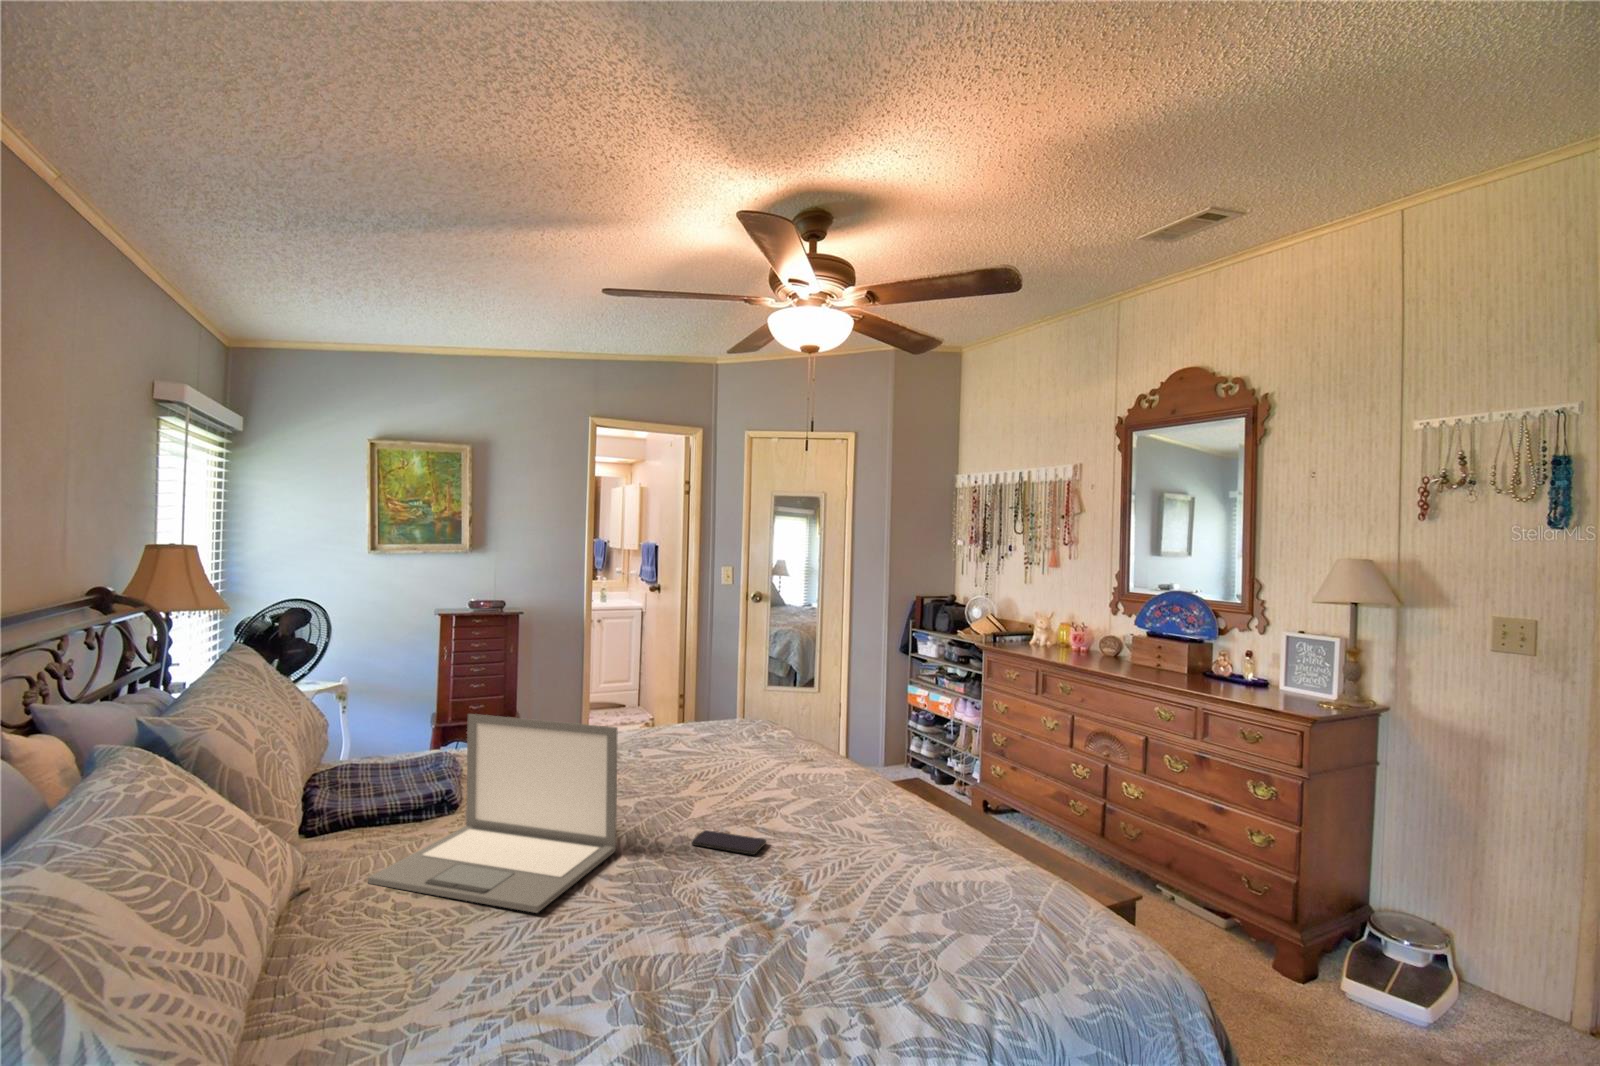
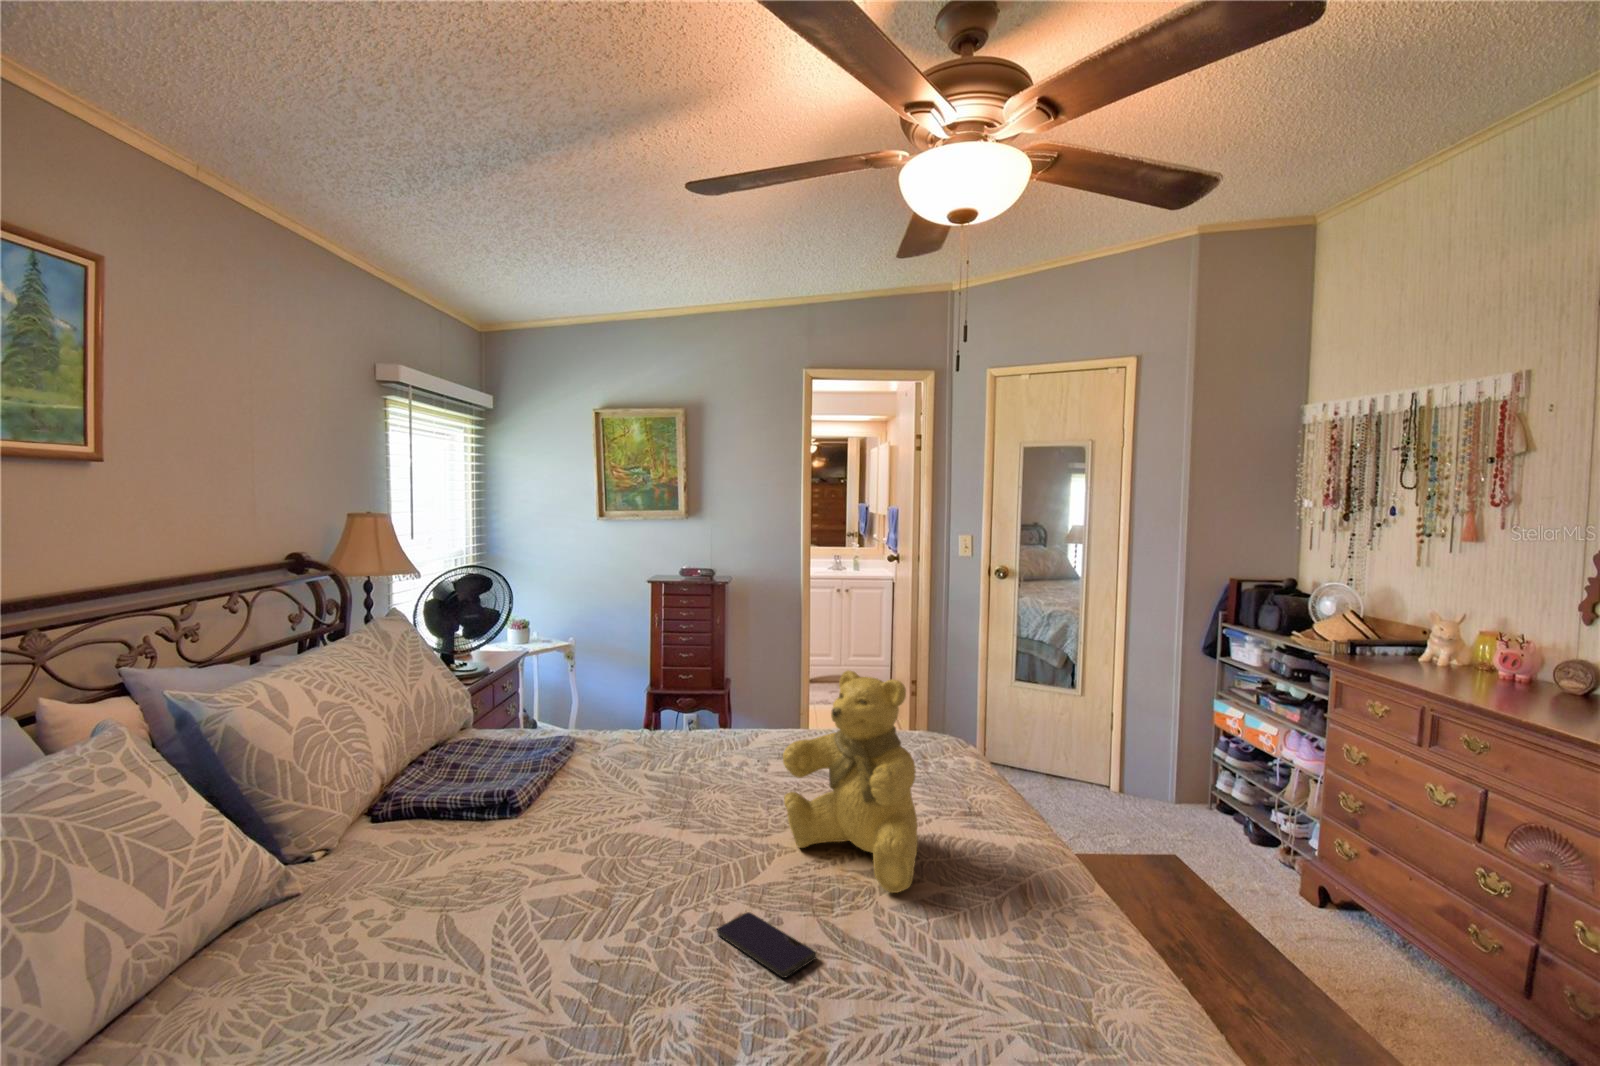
teddy bear: none [694,663,803,807] -> present [783,670,918,893]
laptop: present [368,714,618,913] -> none [340,710,618,1011]

